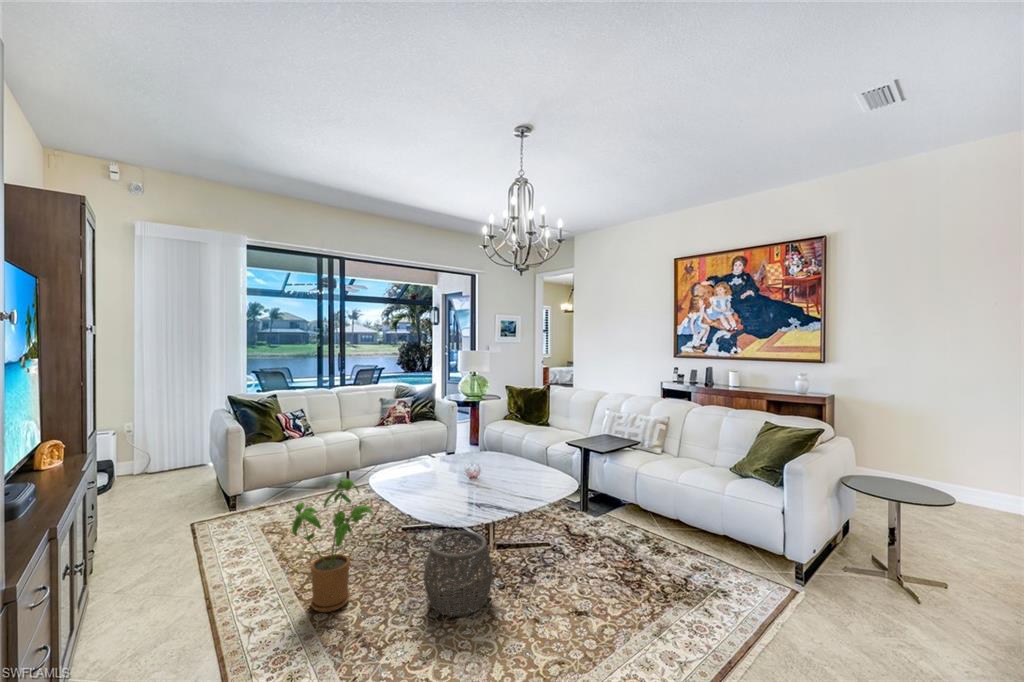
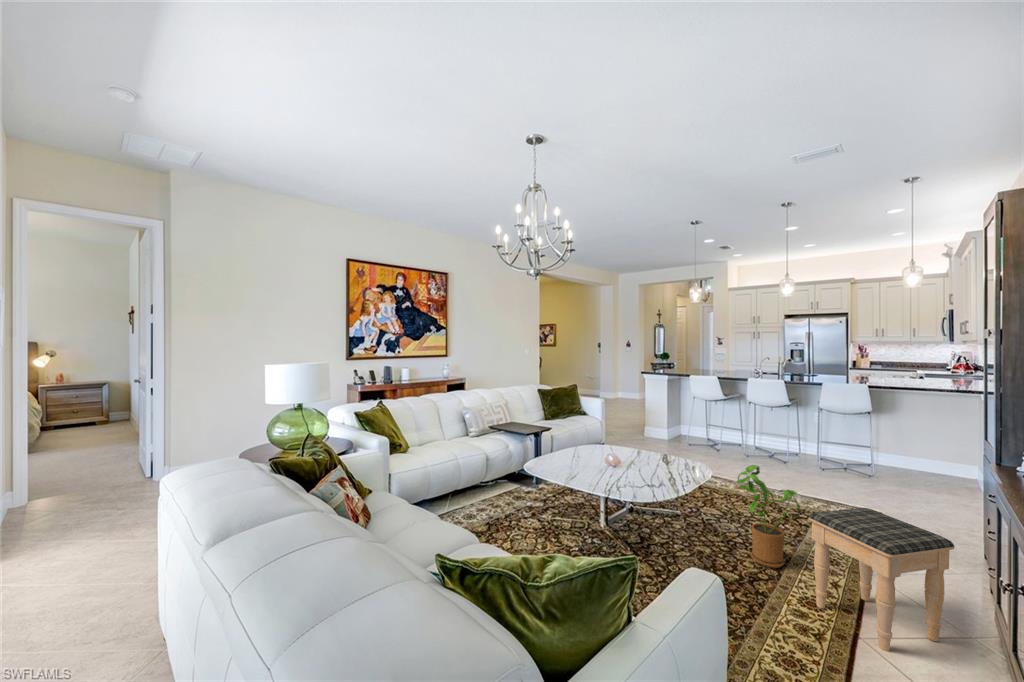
footstool: none [121,500,260,646] -> present [809,508,954,652]
woven basket: present [423,531,493,617] -> none [683,474,732,525]

